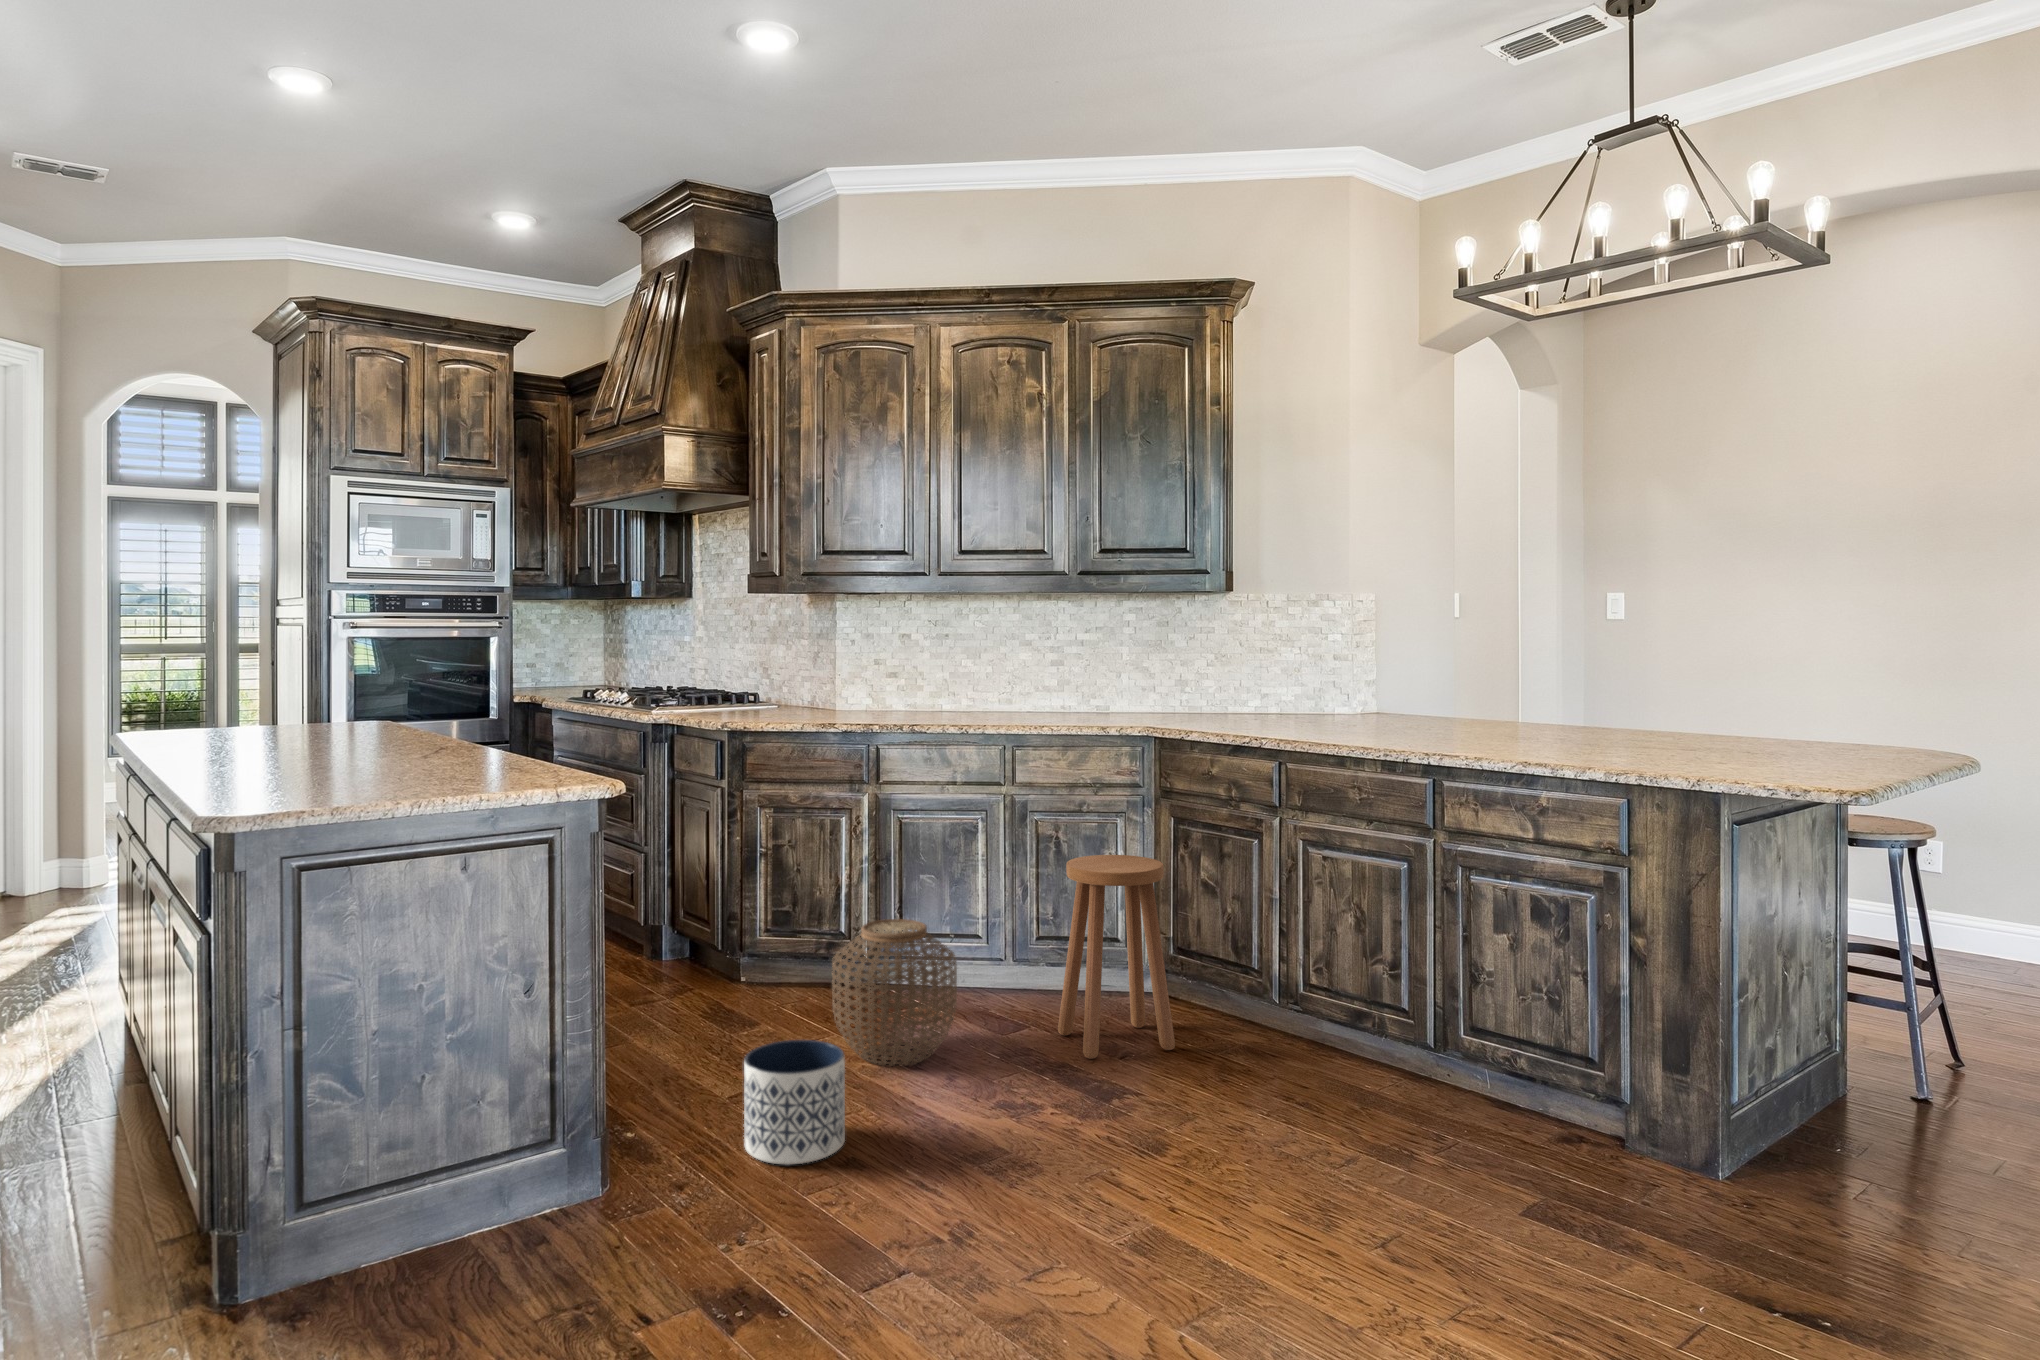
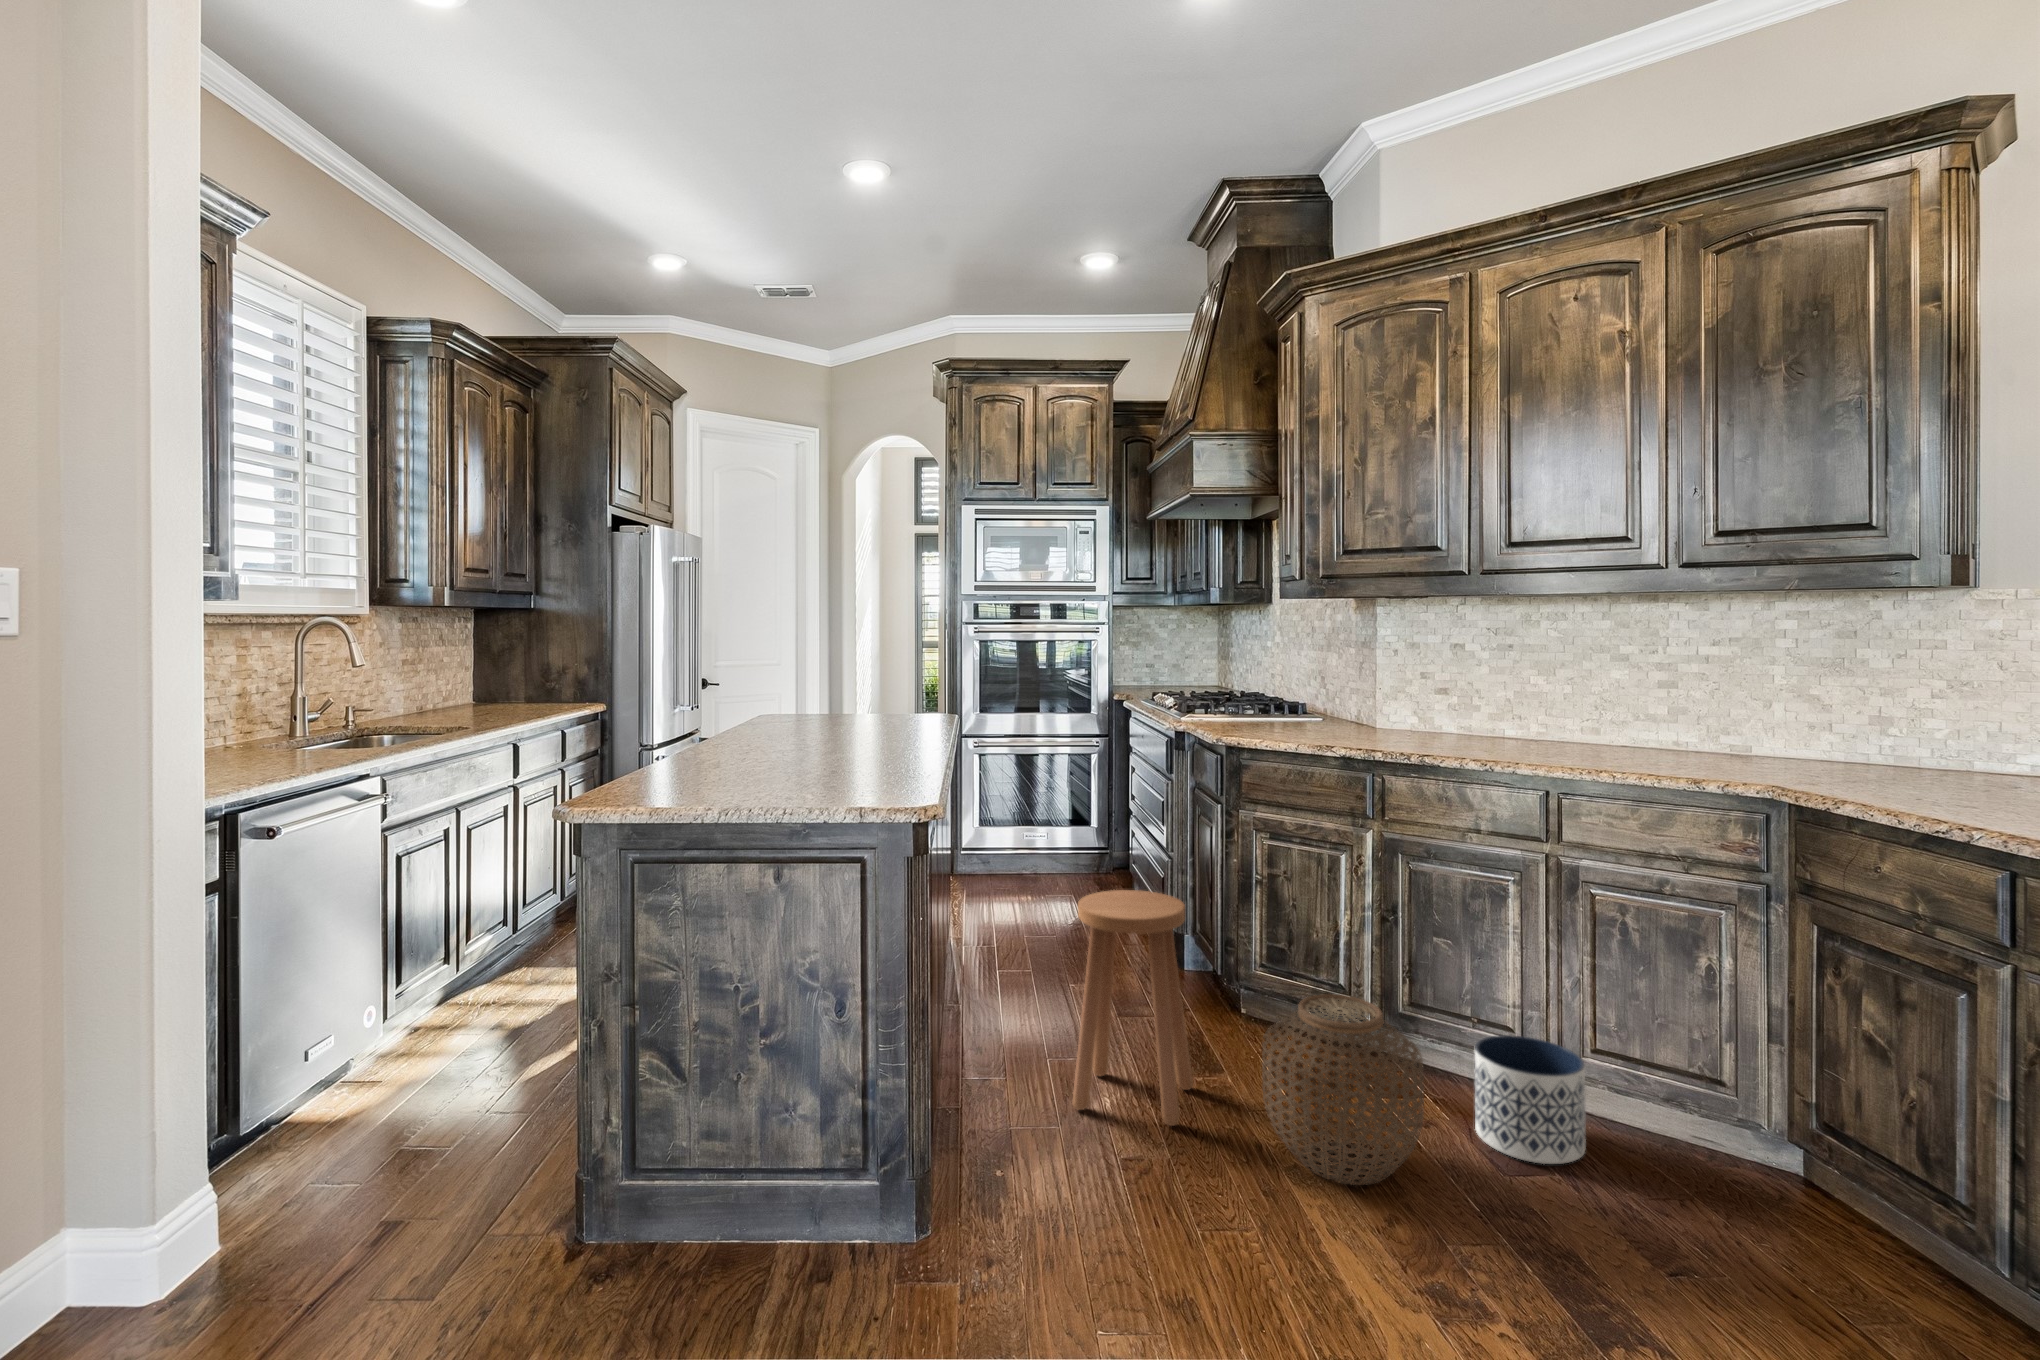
stool: present [1058,855,1175,1059] -> present [1073,890,1193,1126]
planter: present [744,1040,845,1165] -> present [1475,1035,1586,1164]

